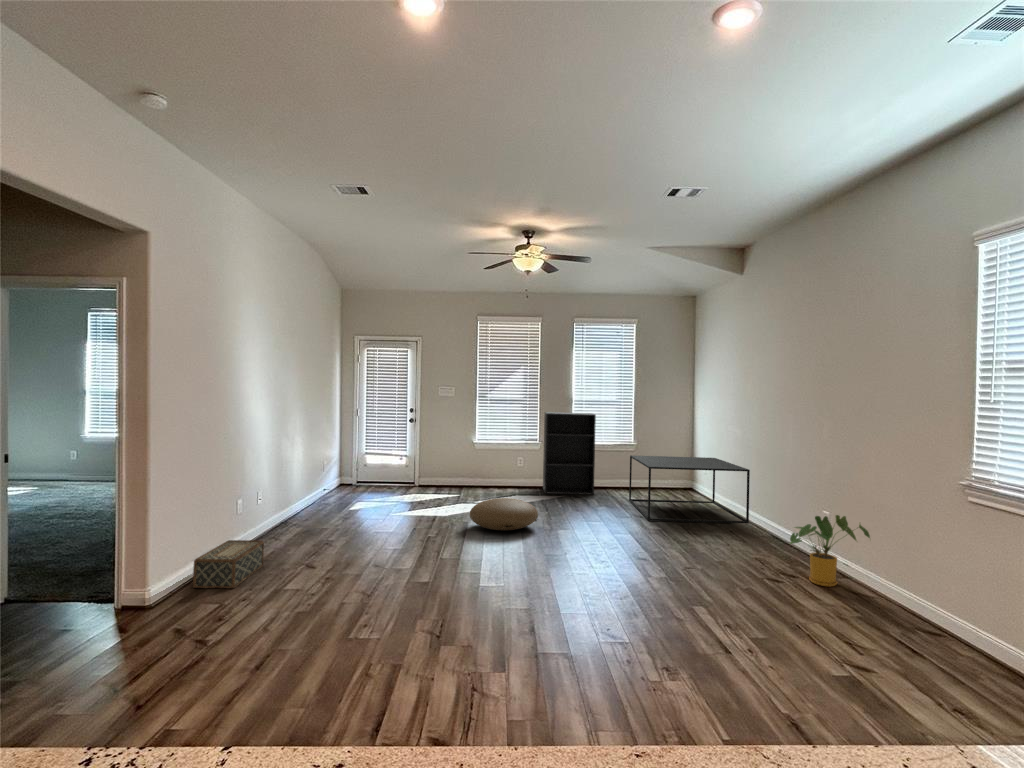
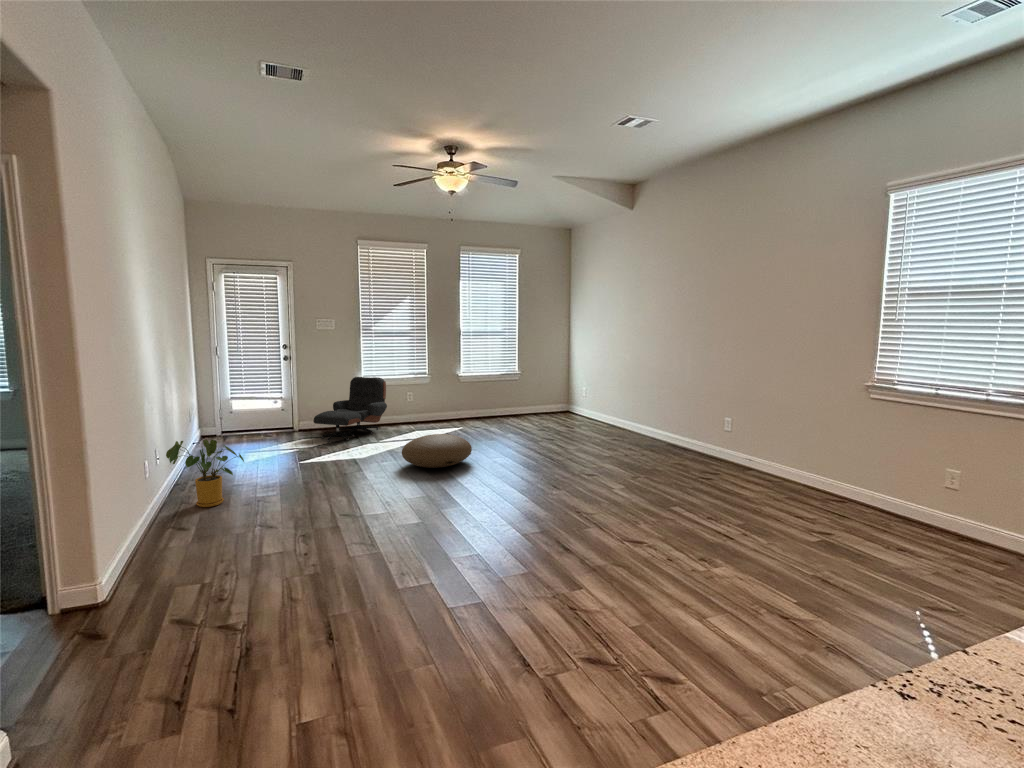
bookshelf: present [543,412,596,495] -> none [434,344,489,426]
lounge chair: none [423,440,493,498] -> present [313,377,387,442]
coffee table: present [629,455,750,523] -> none [526,380,642,442]
house plant: present [790,515,870,587] -> present [166,440,244,507]
woven basket: present [193,540,264,588] -> none [118,516,196,590]

